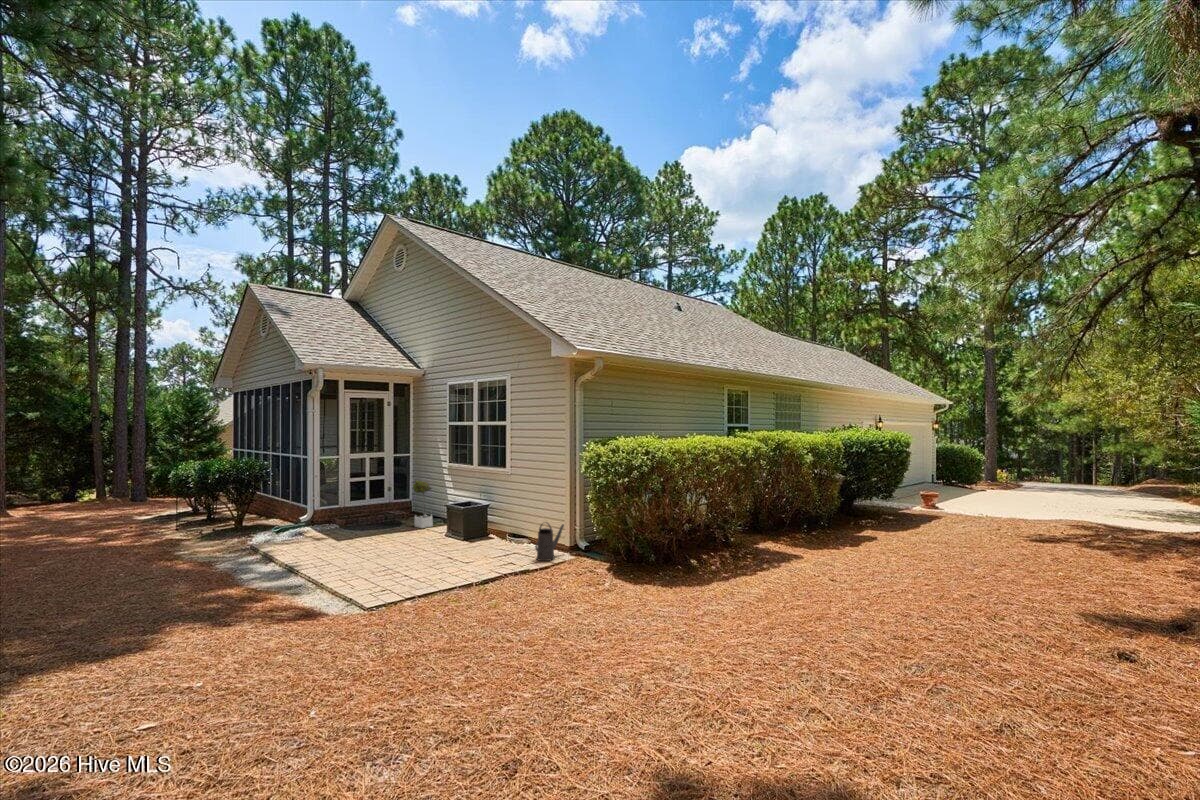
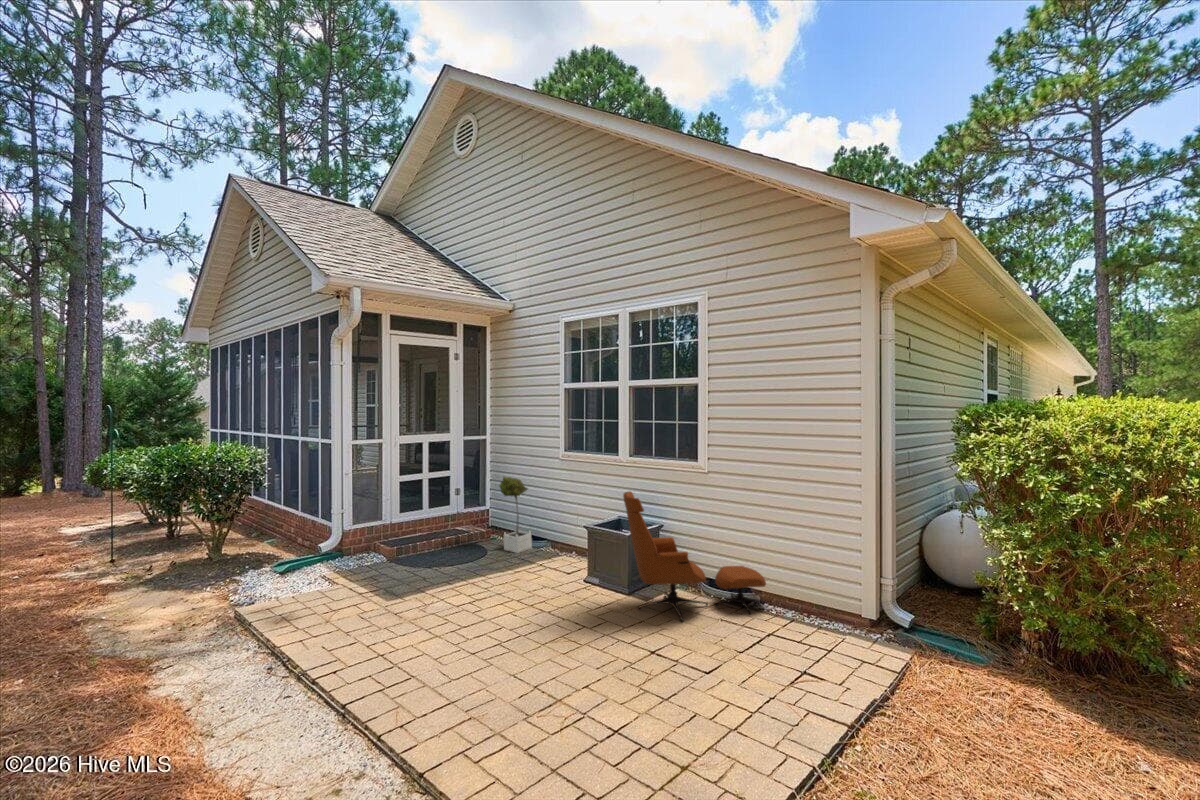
lounge chair: none [453,486,531,552] -> present [623,491,766,622]
watering can: present [535,522,564,561] -> none [827,565,868,651]

